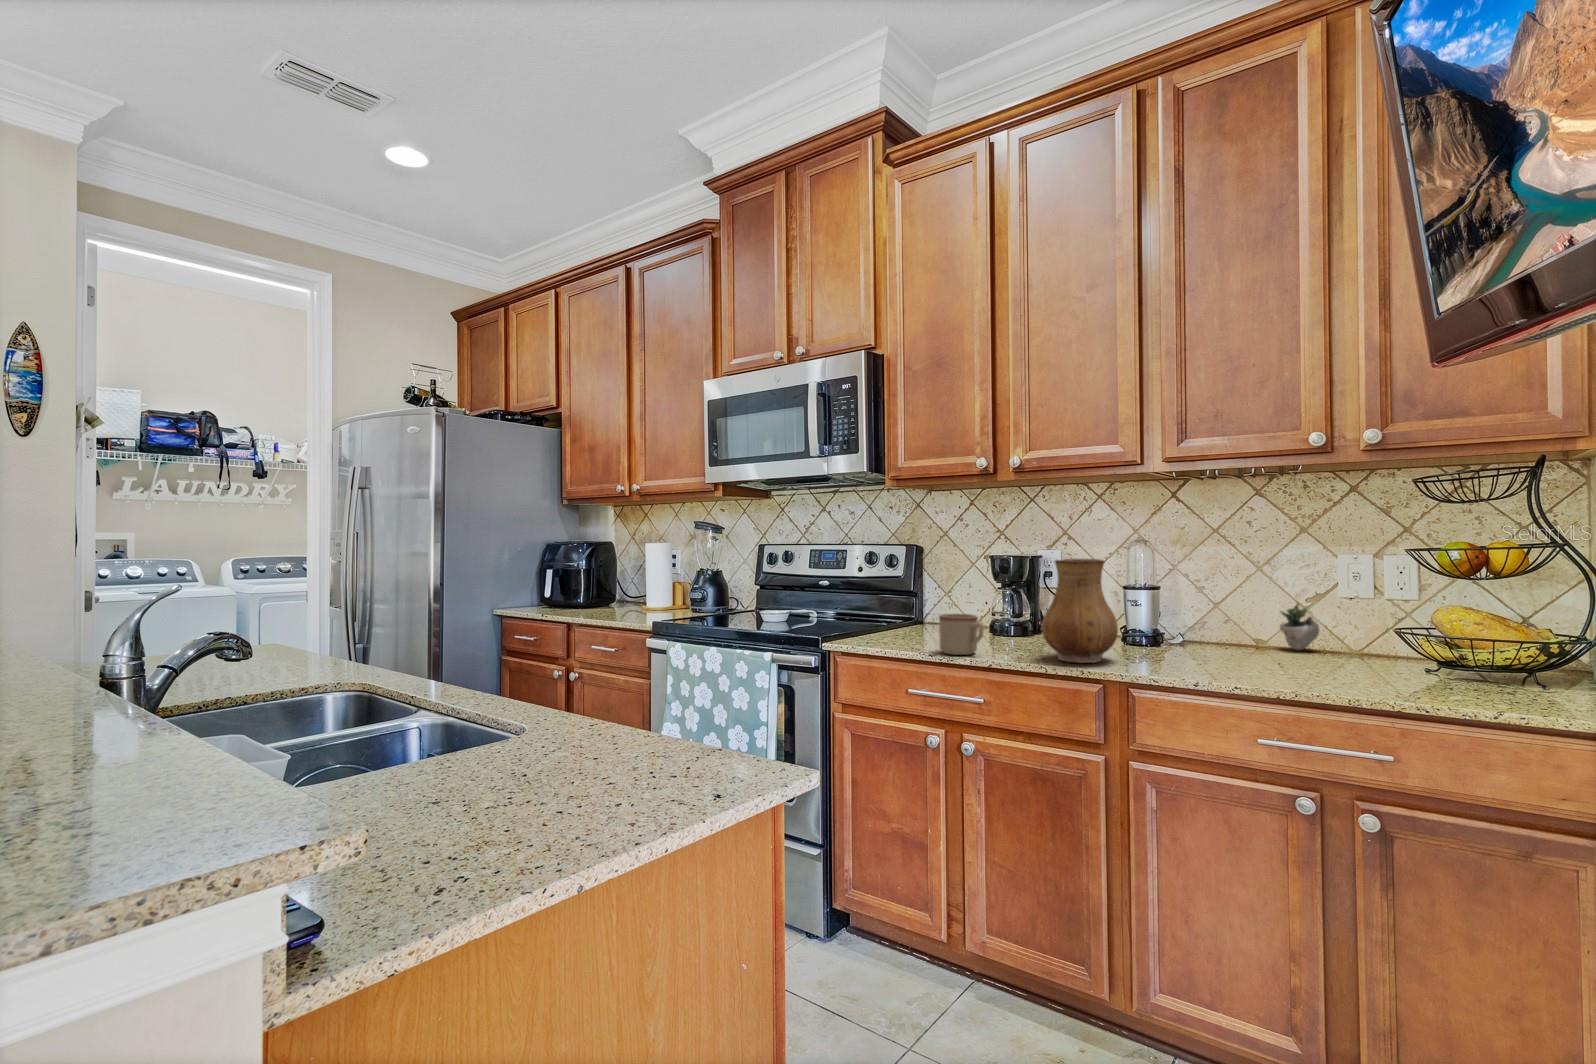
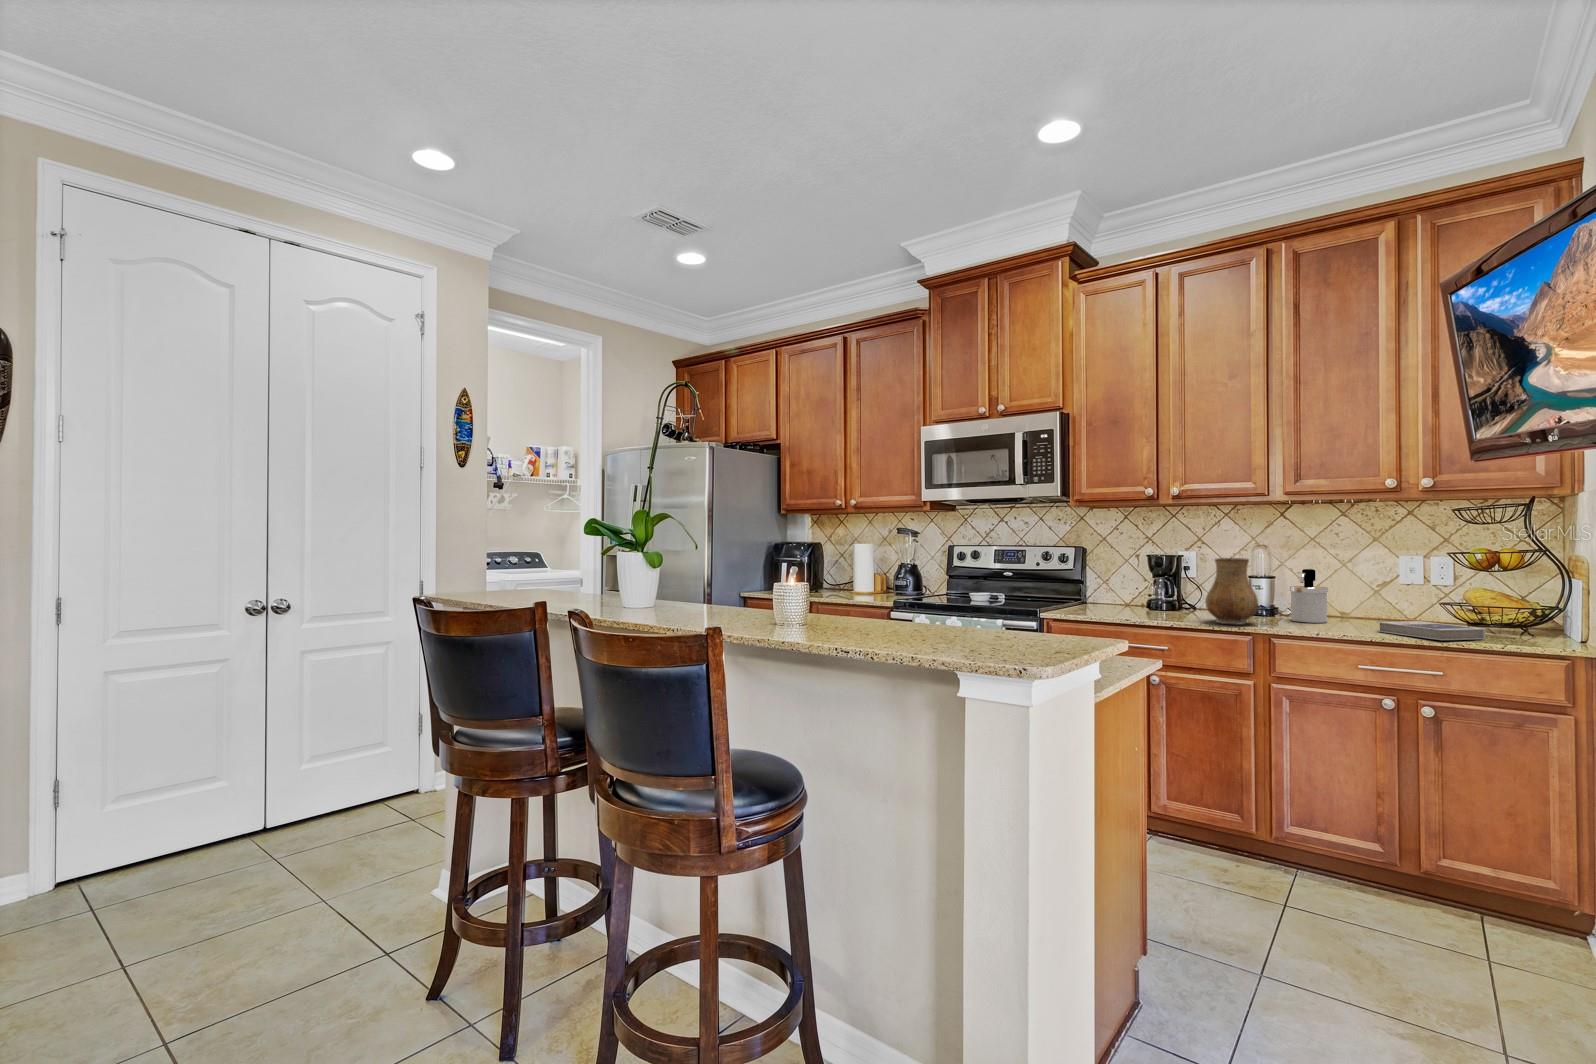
soap dispenser: none [1171,576,1227,659] -> present [1290,569,1328,623]
succulent plant: present [1280,602,1342,650] -> none [1360,586,1404,618]
mug: present [939,614,984,655] -> none [1130,594,1164,620]
hardback book: none [1291,659,1467,699] -> present [1377,621,1485,640]

